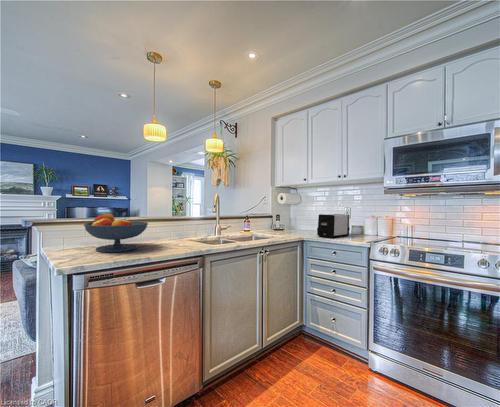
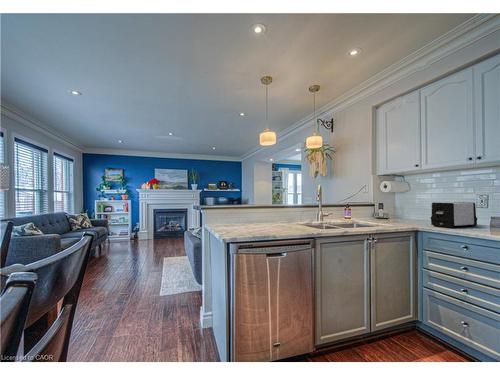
fruit bowl: present [84,214,148,252] -> none [230,203,269,230]

